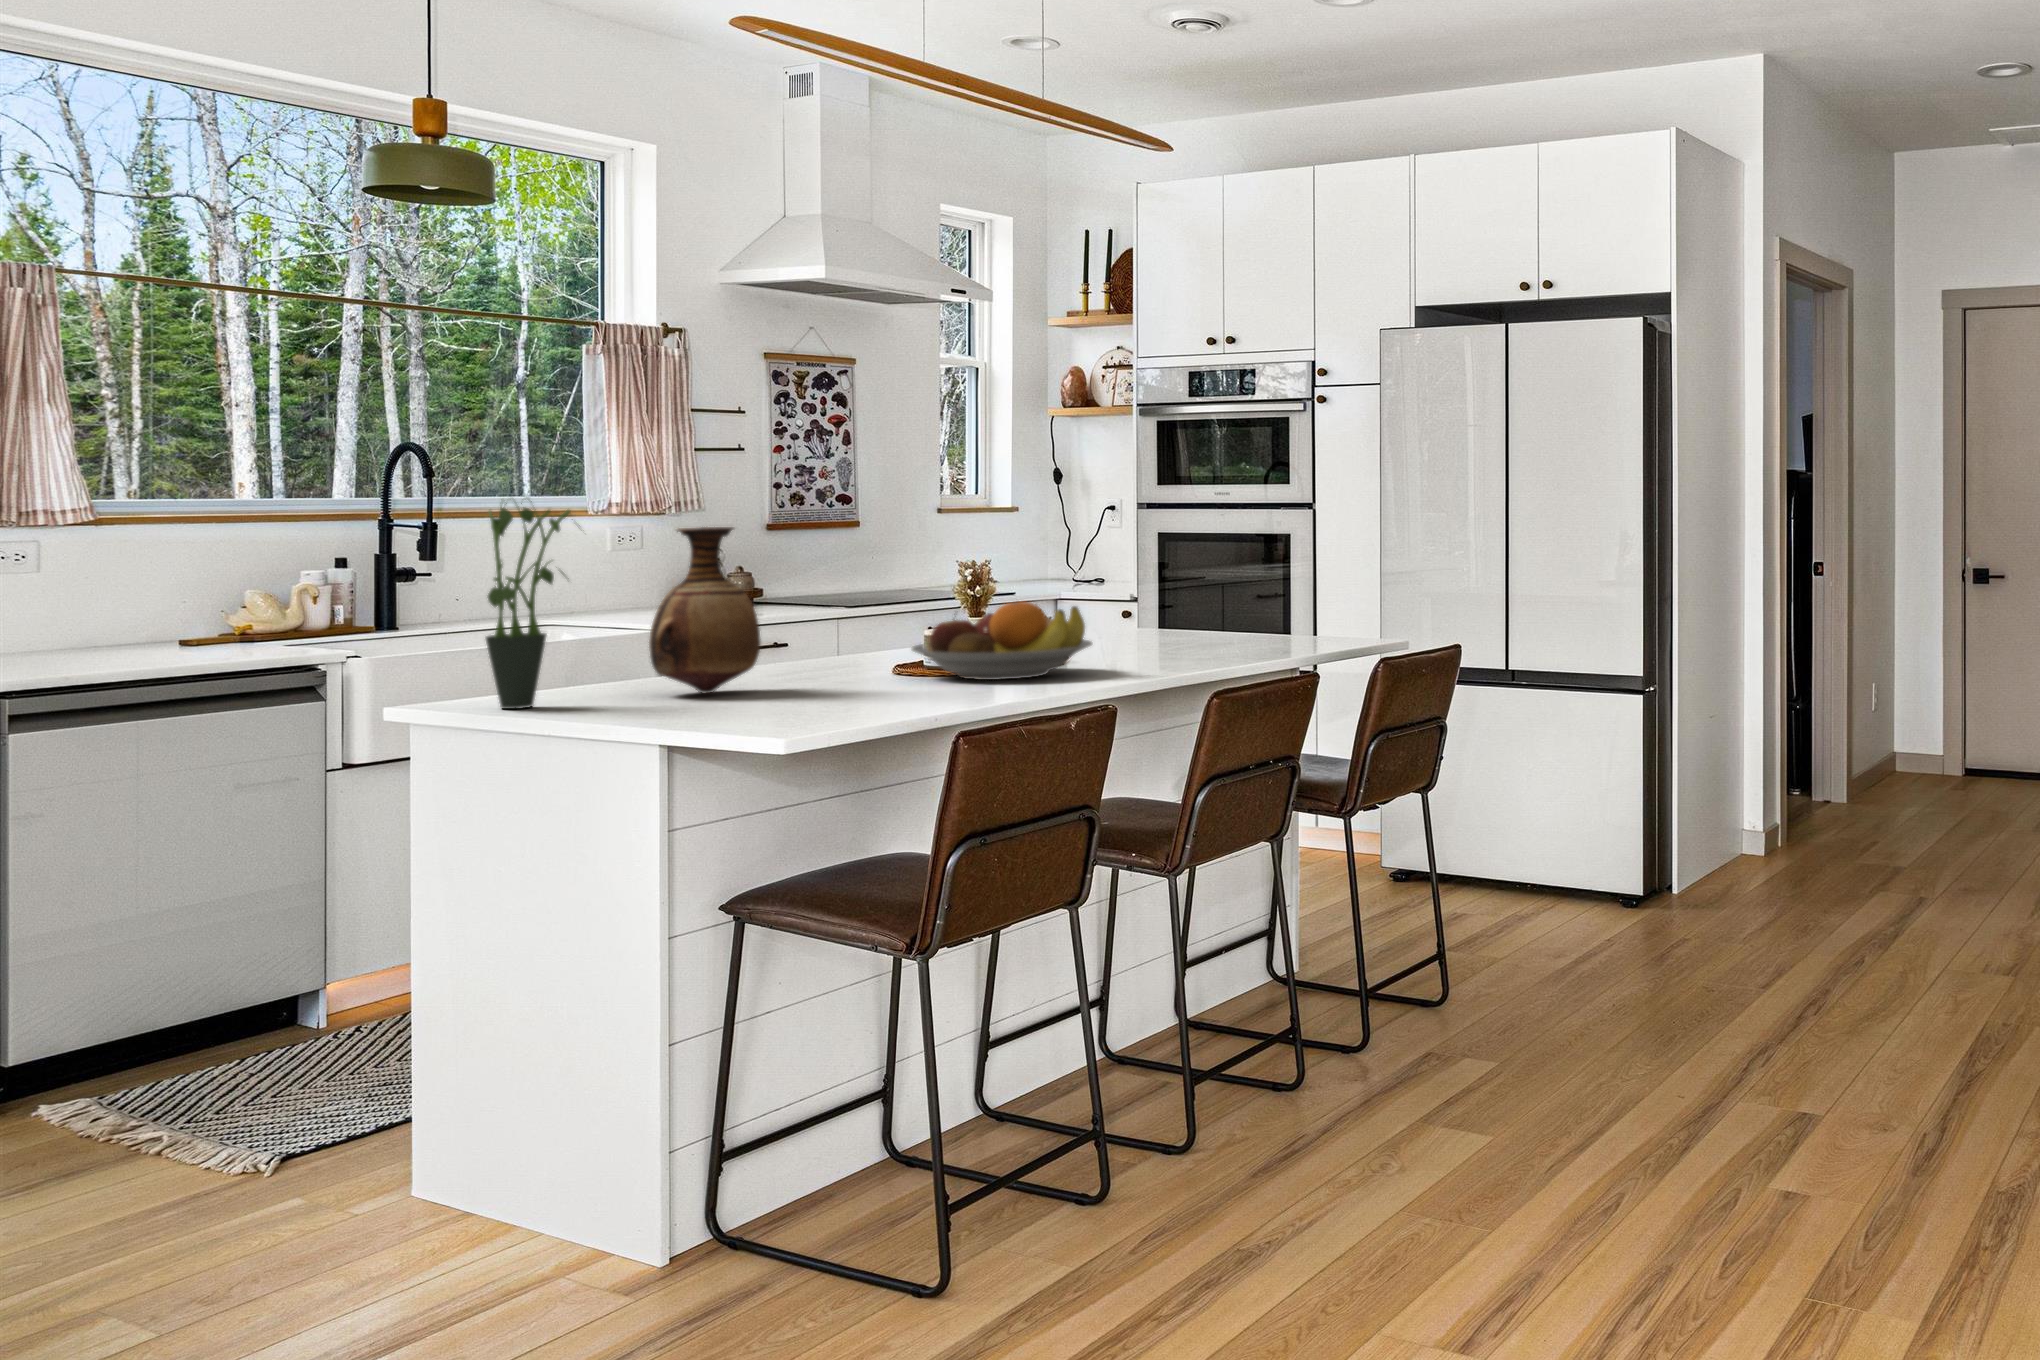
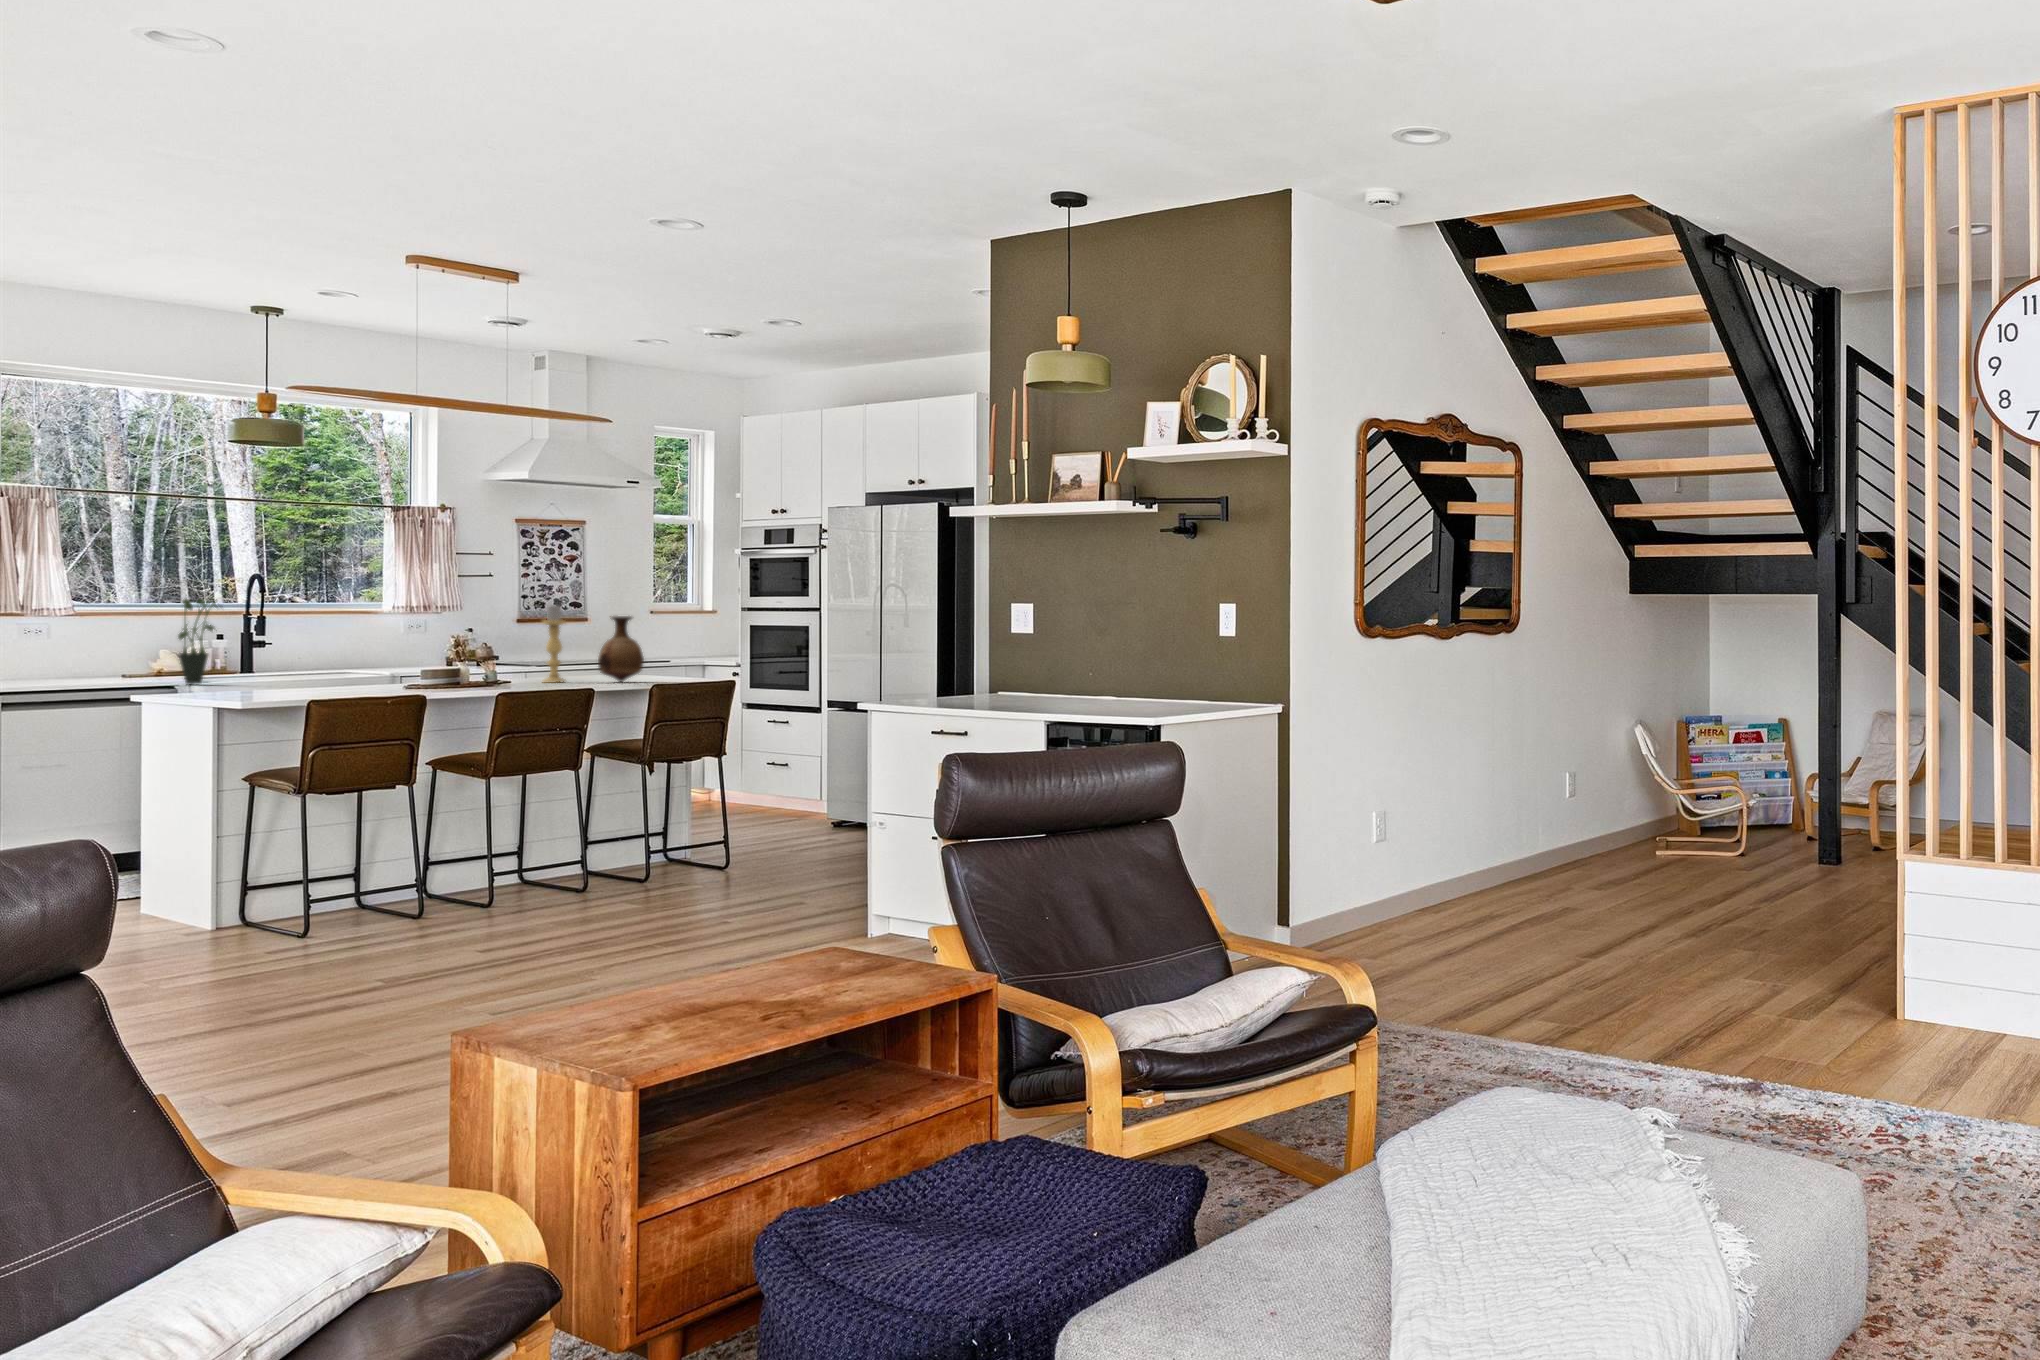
candle holder: none [1093,503,1136,662] -> present [543,605,565,683]
vase: present [649,527,761,694] -> present [598,616,644,682]
fruit bowl: present [912,601,1092,680] -> none [411,648,511,684]

